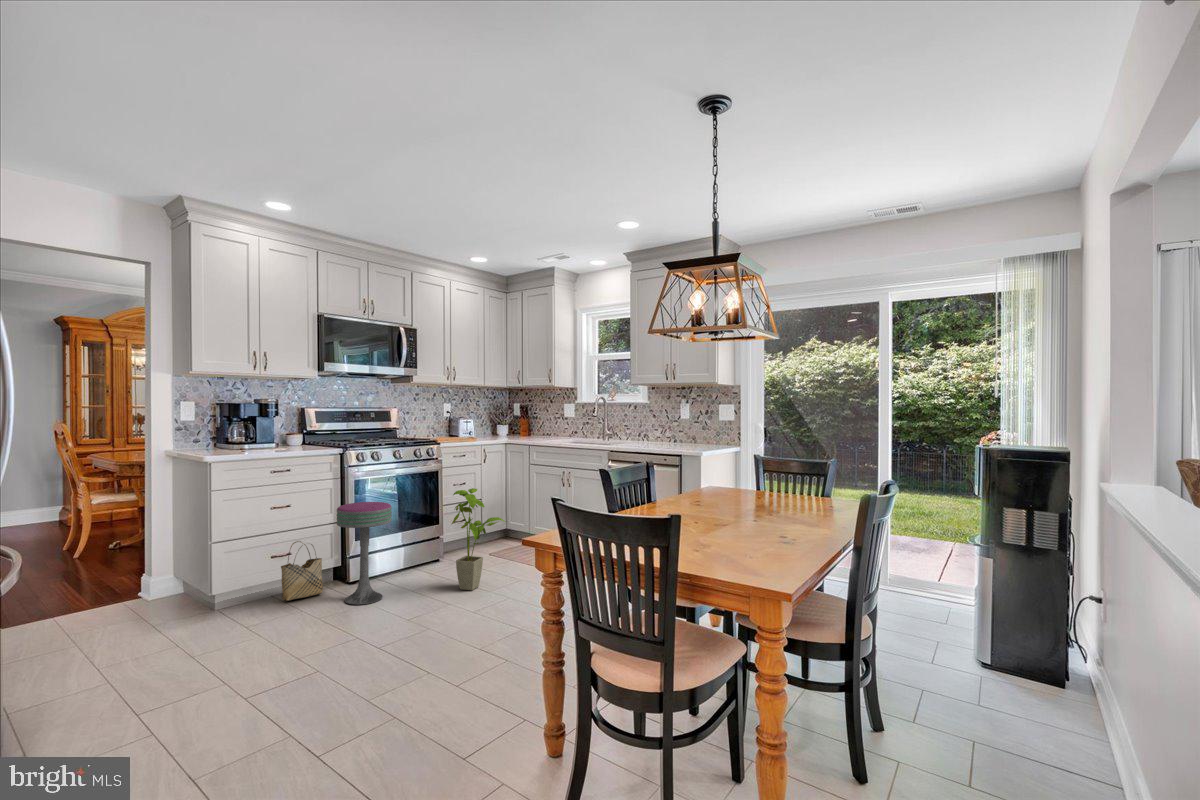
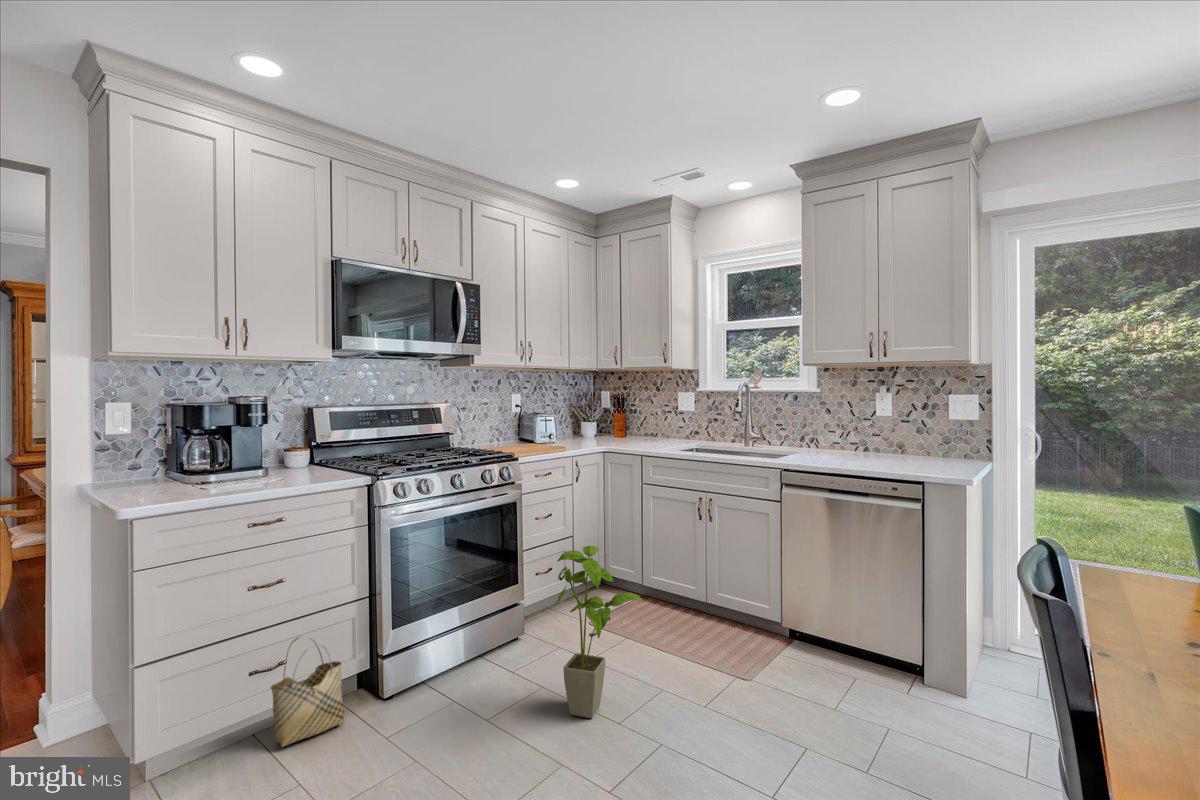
bar stool: present [337,502,392,605] -> none [362,569,456,759]

